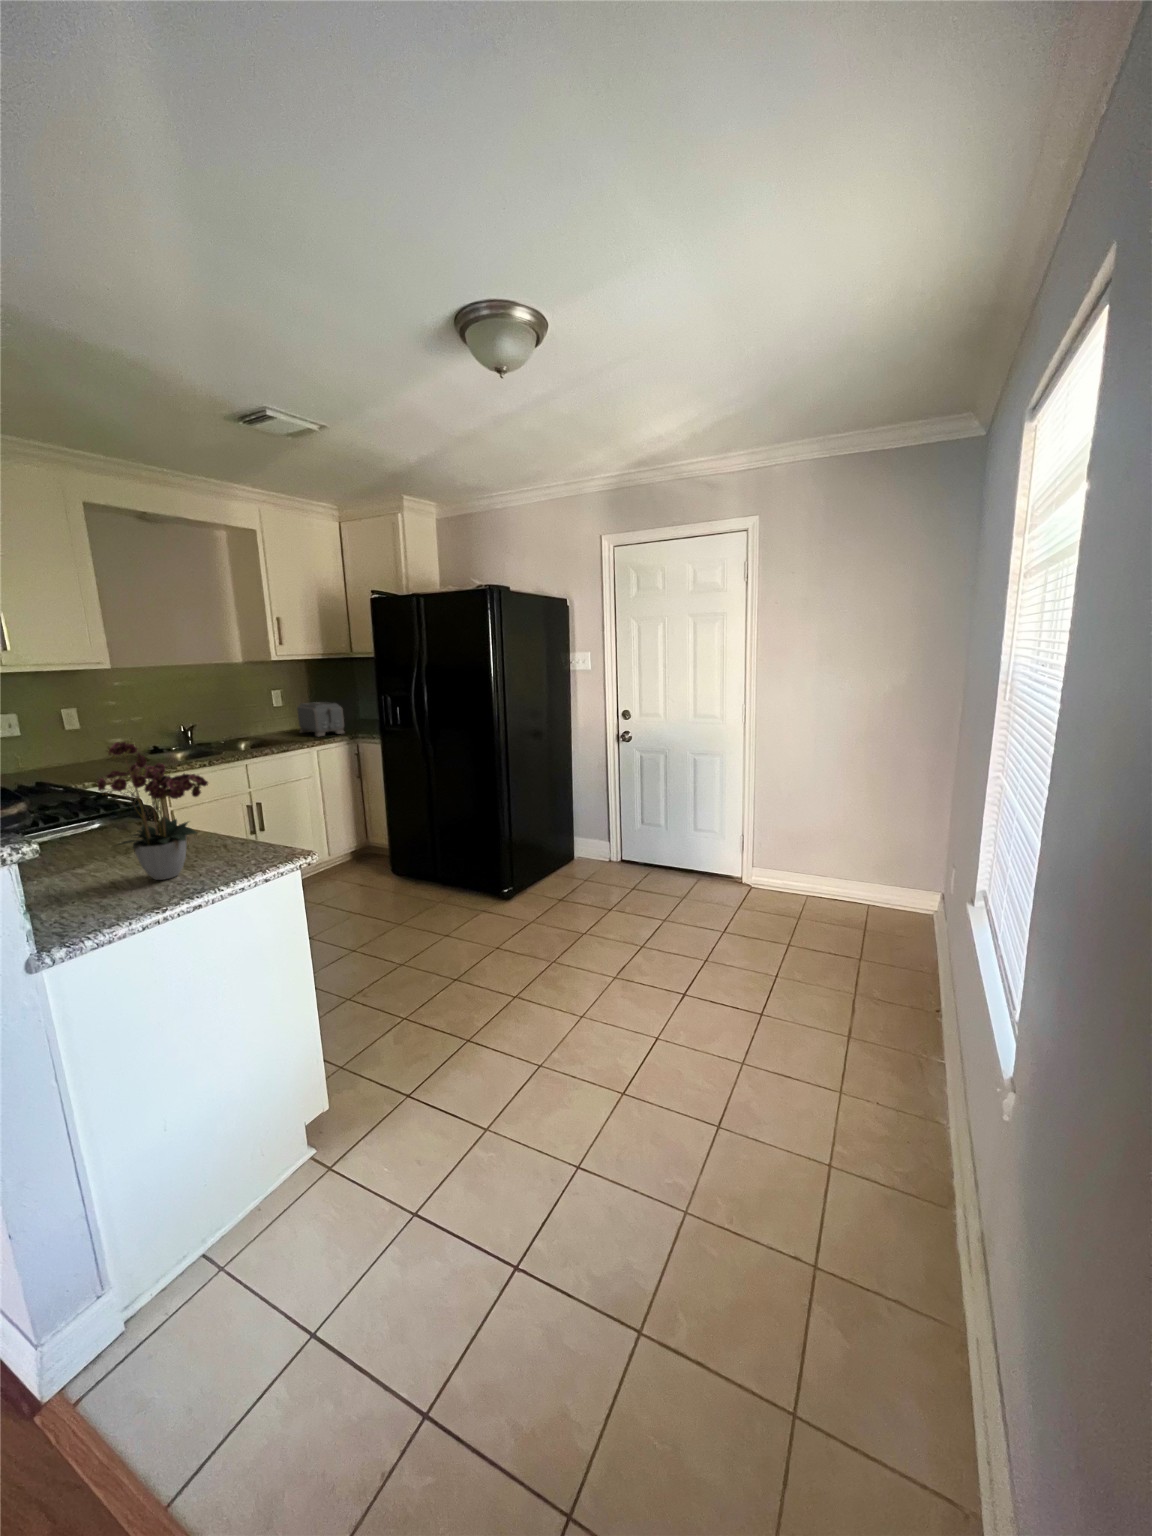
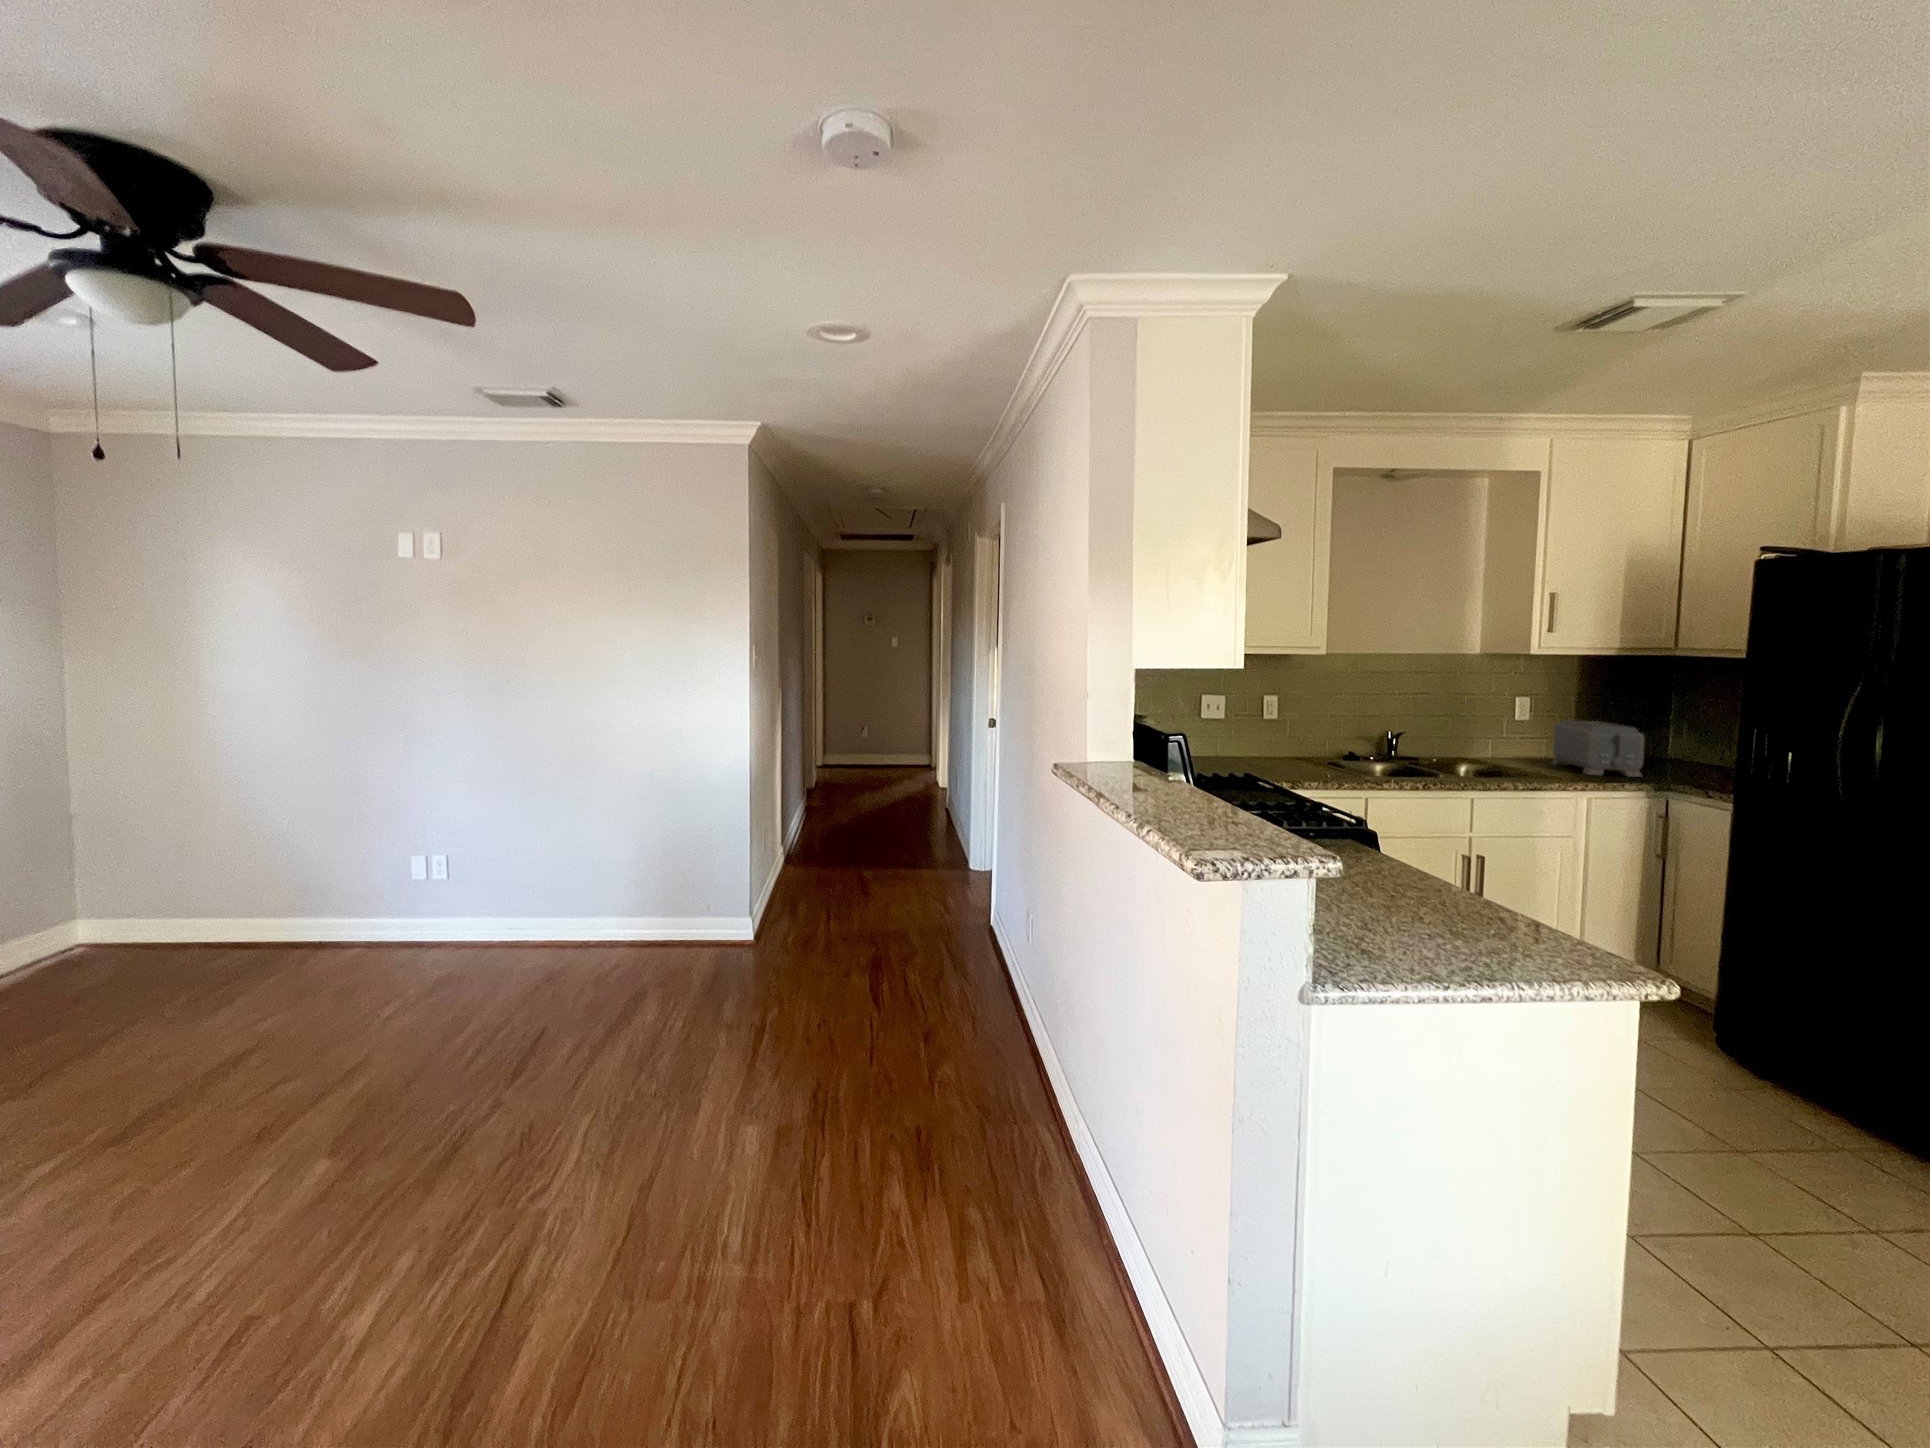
flower arrangement: present [98,742,208,880] -> none [1372,750,1529,943]

